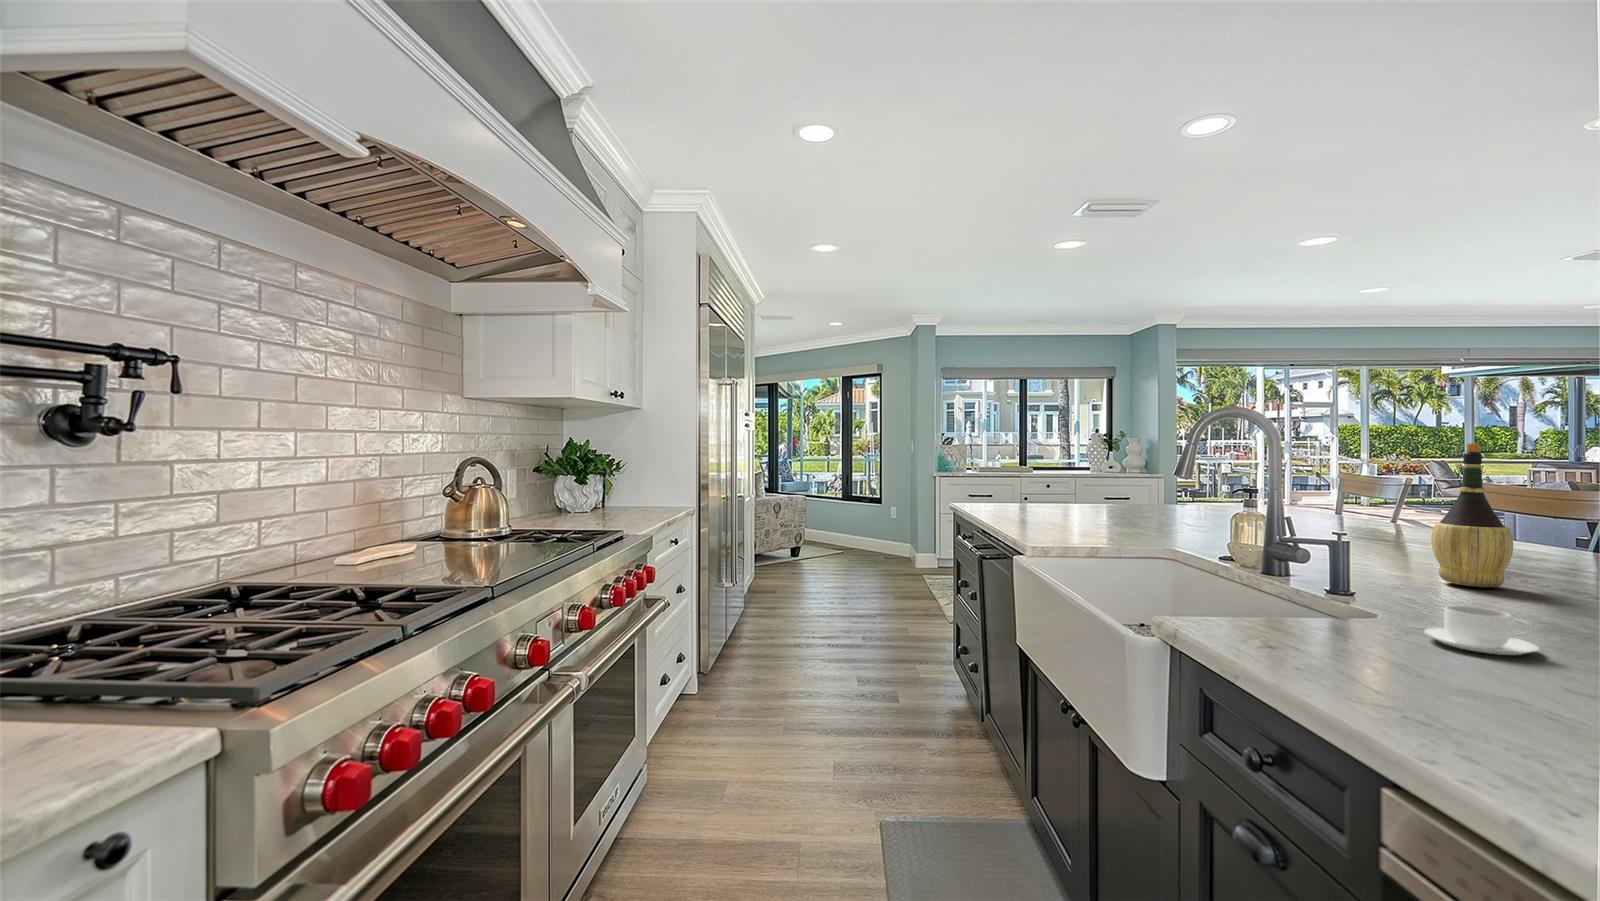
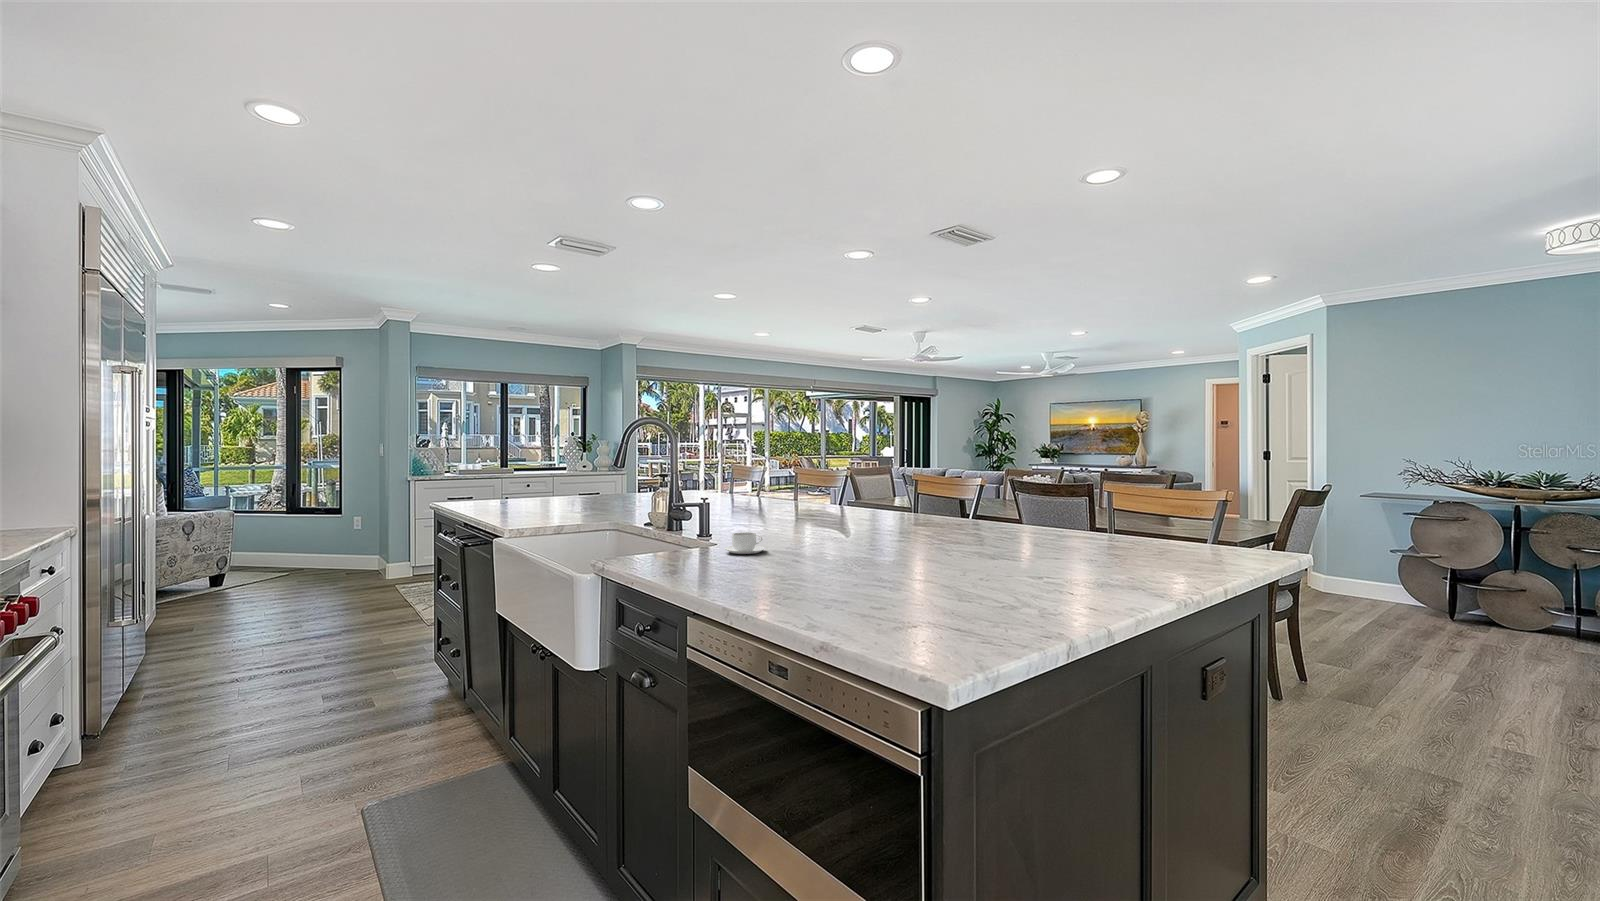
wine bottle: present [1431,443,1513,587] -> none [747,447,779,527]

